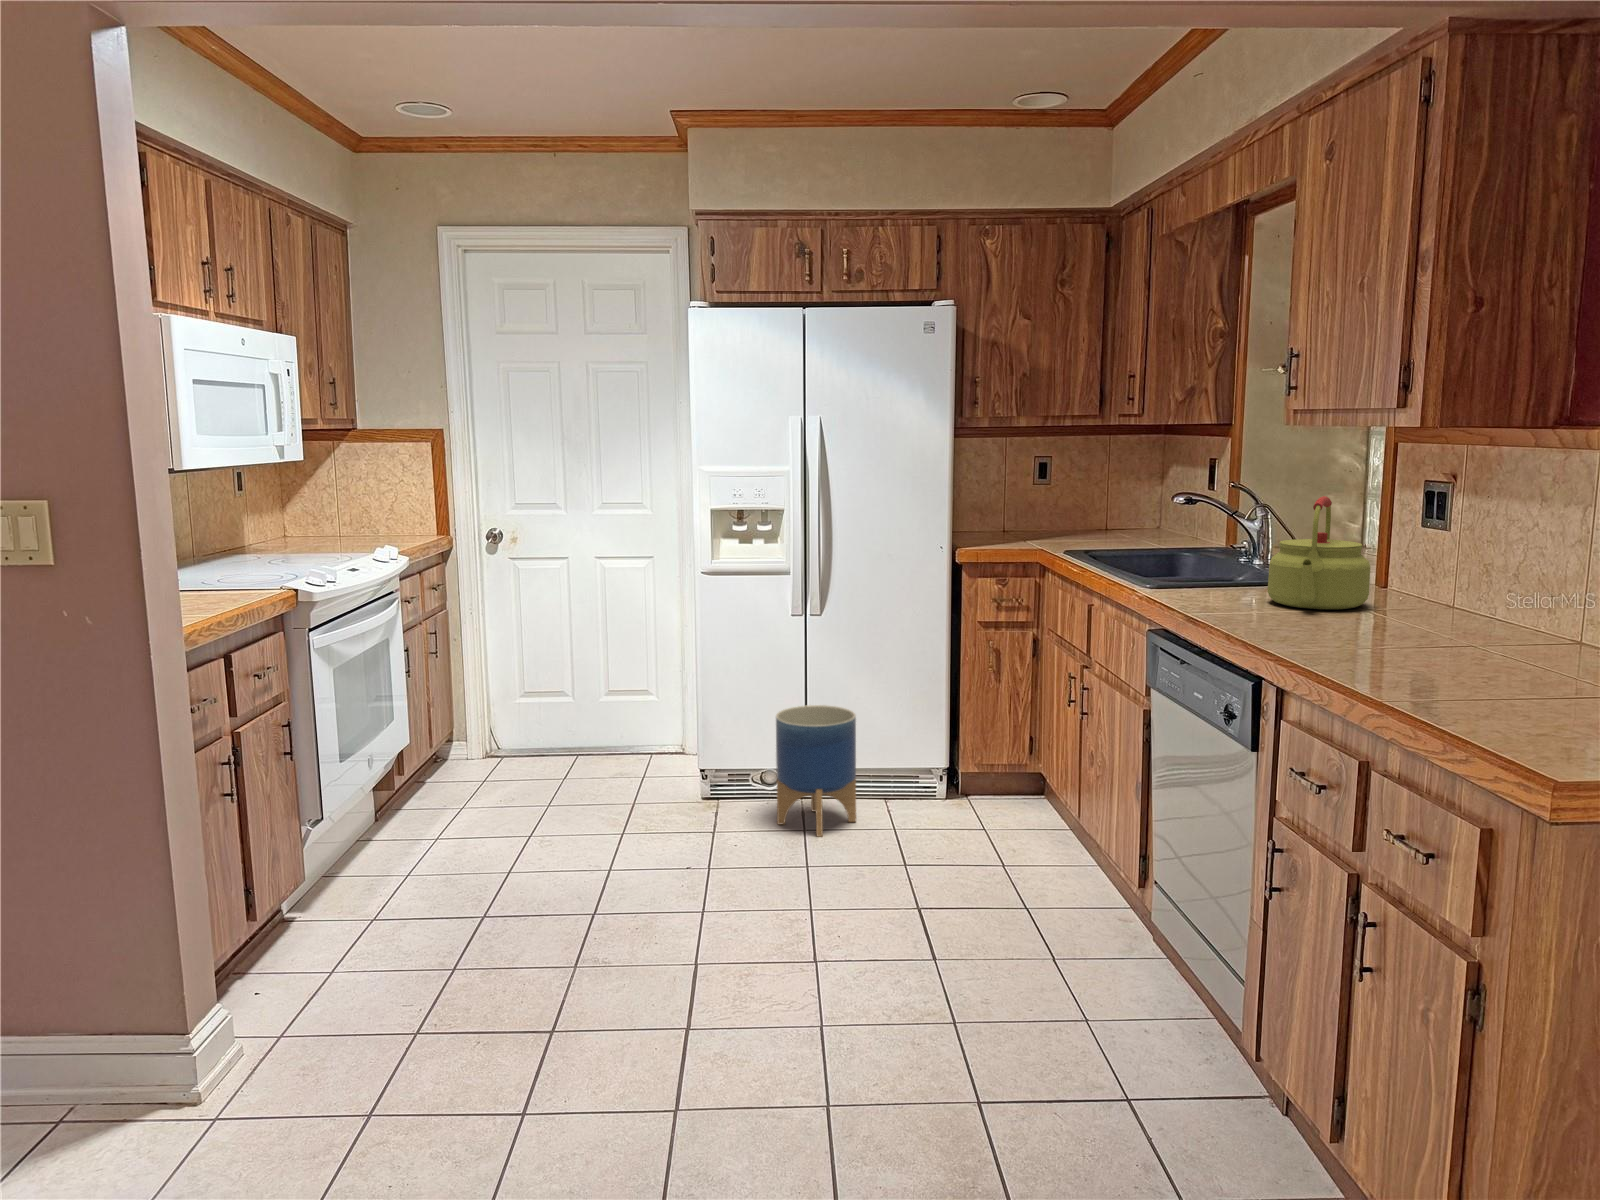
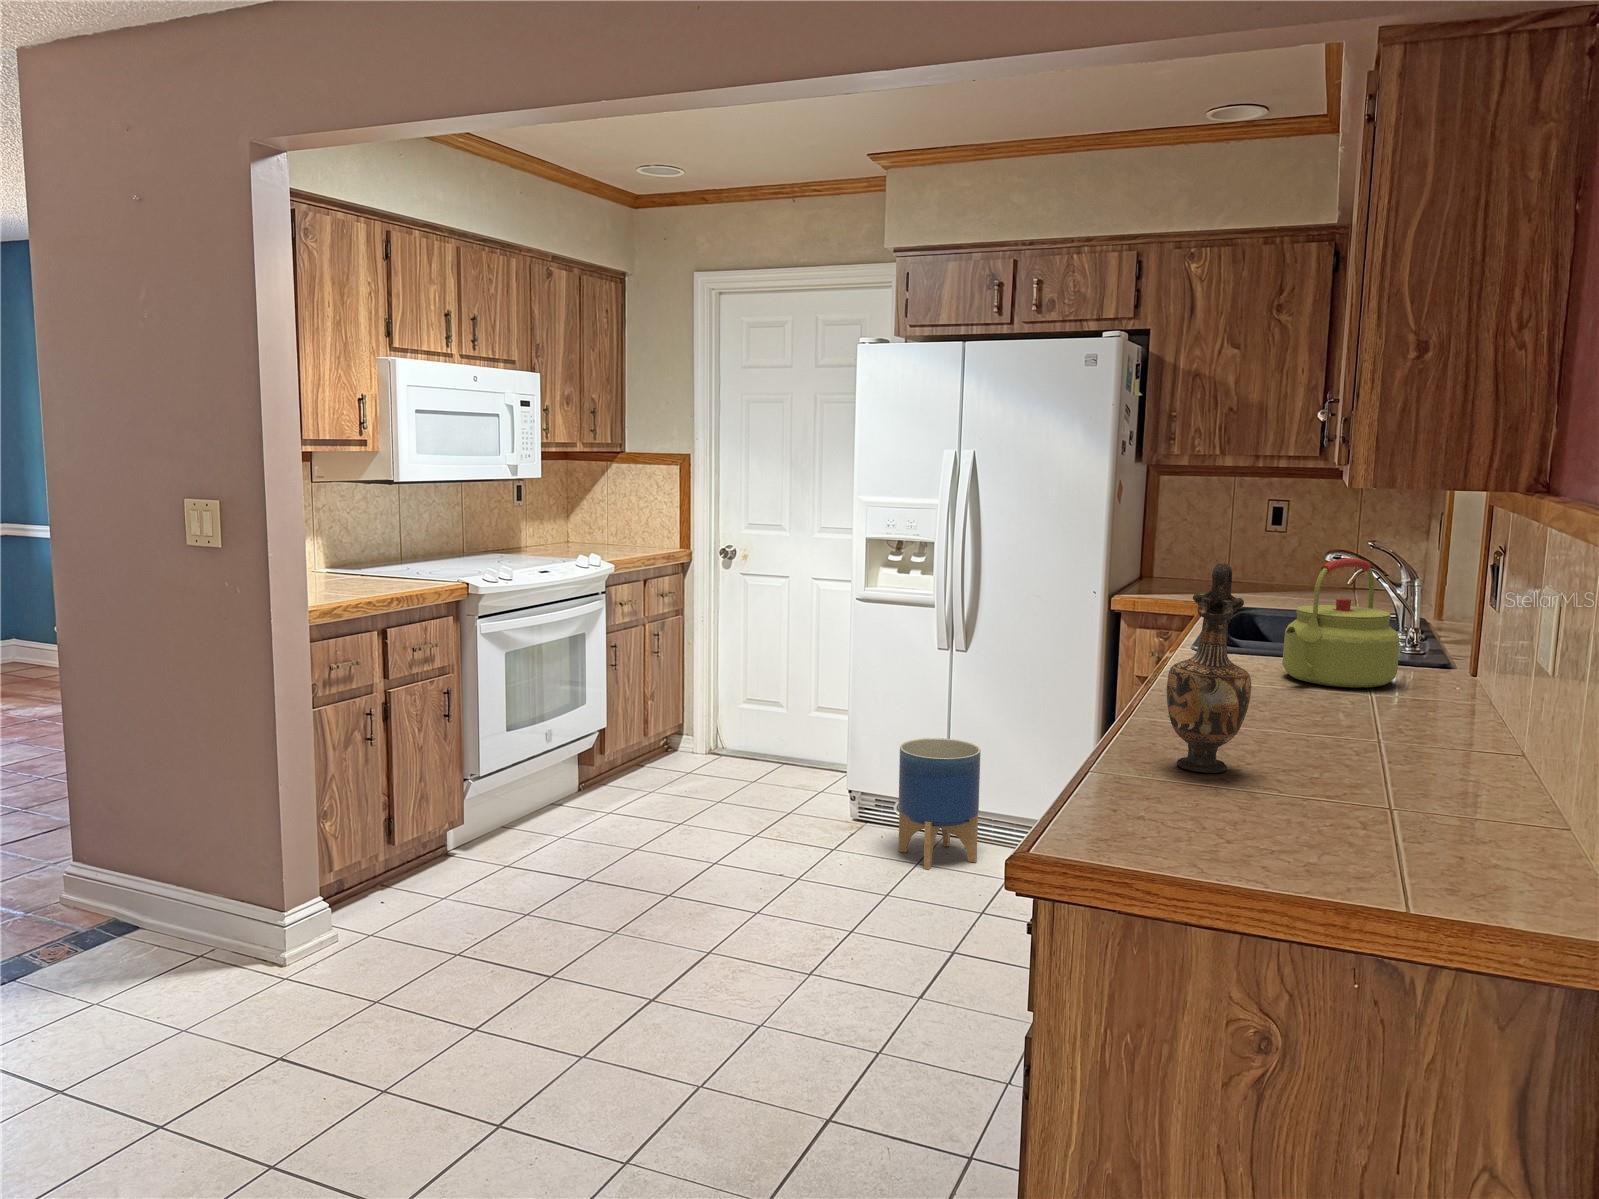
vase: none [1411,498,1497,693] -> present [1167,563,1251,773]

